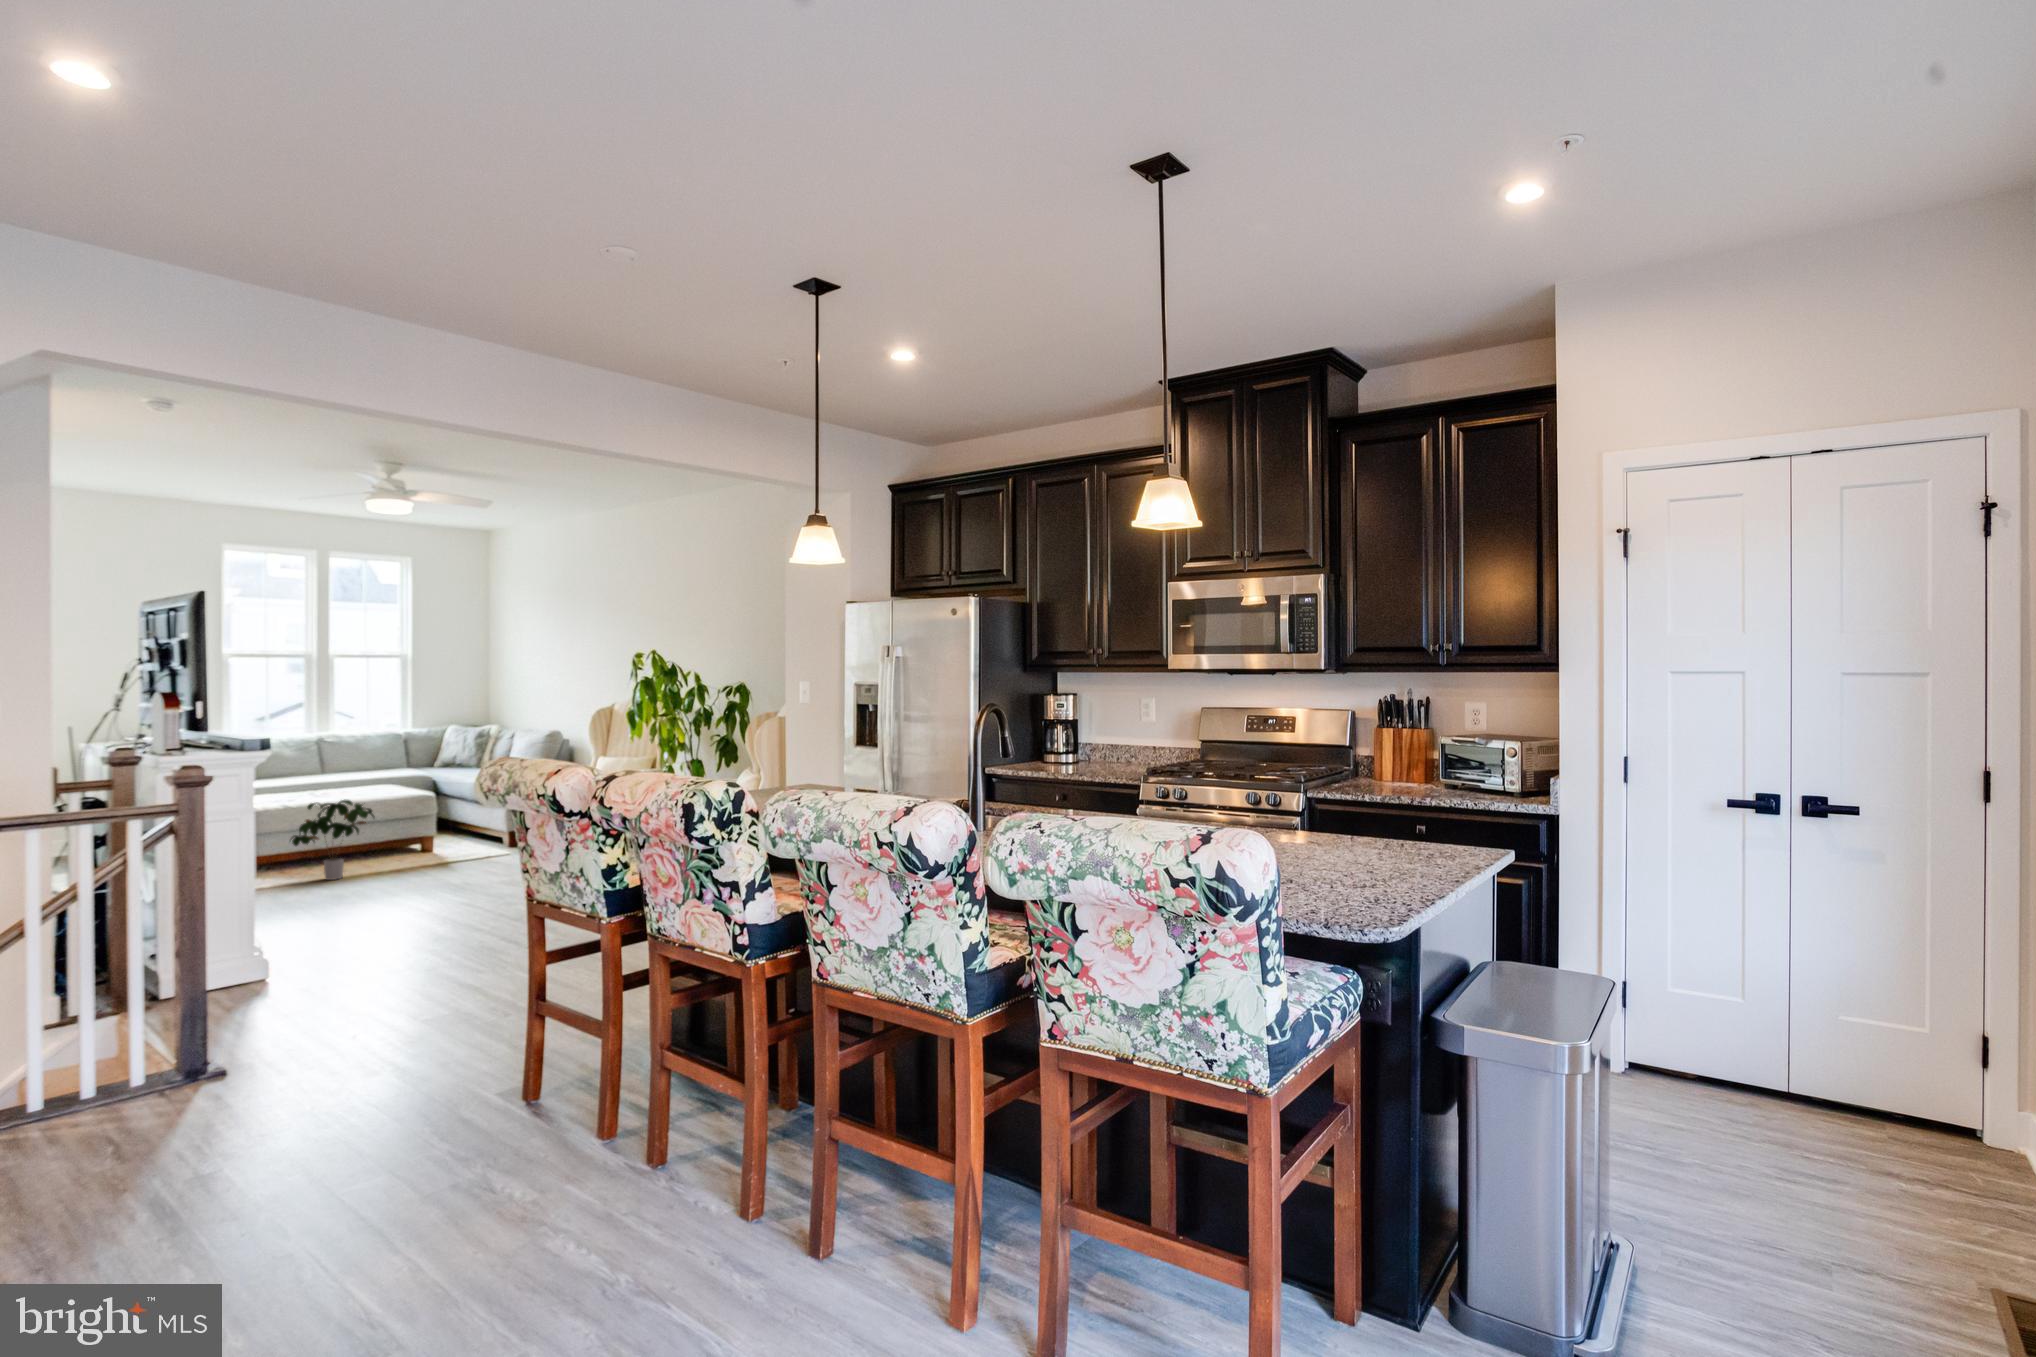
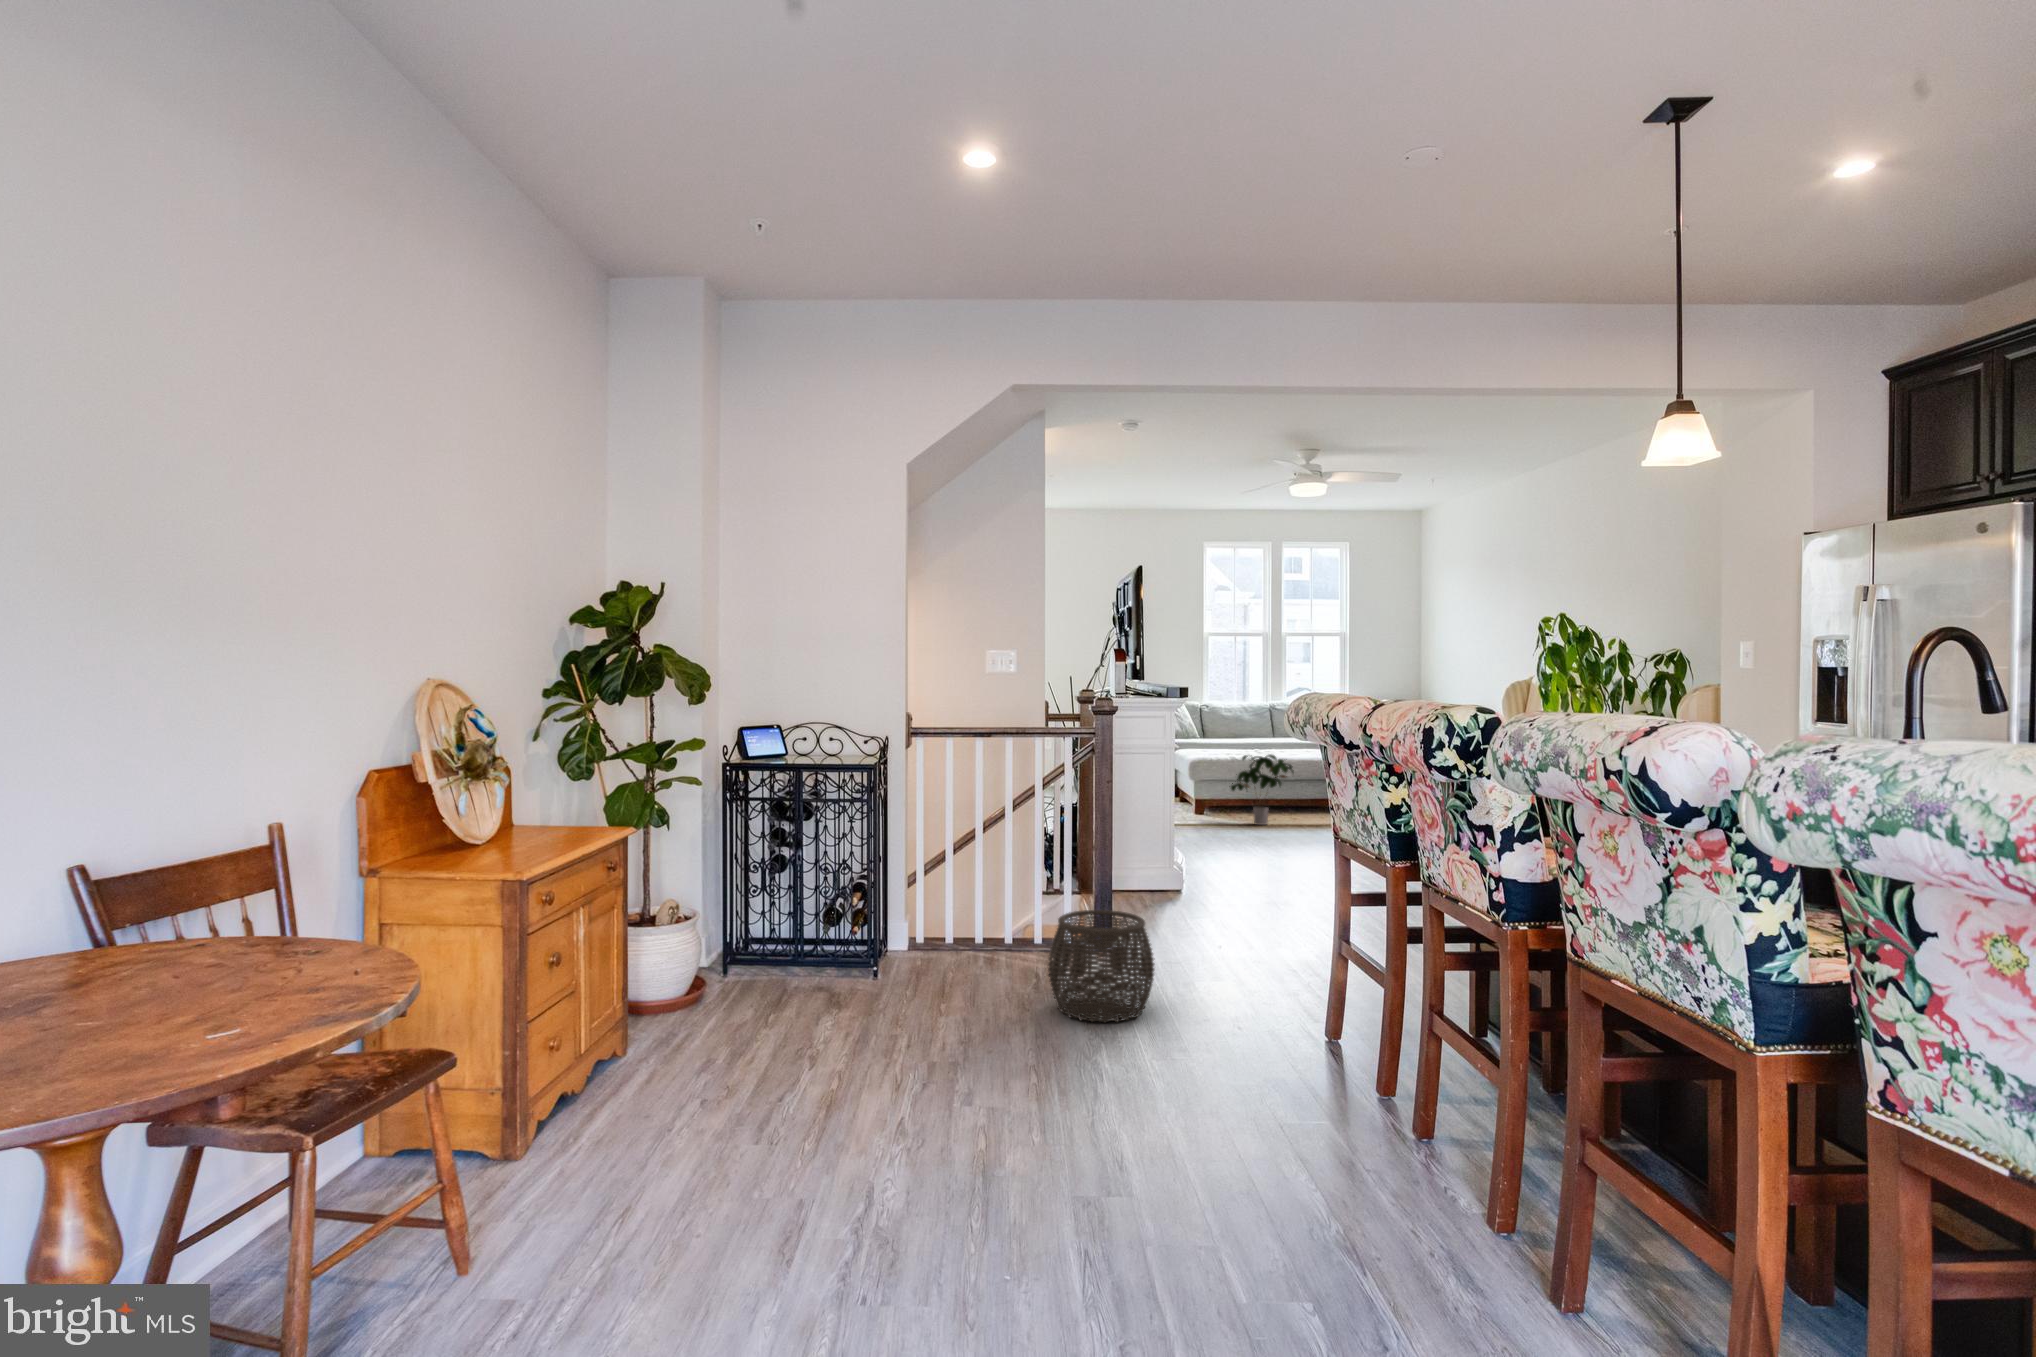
woven basket: none [158,1028,317,1175] -> present [1048,910,1154,1022]

